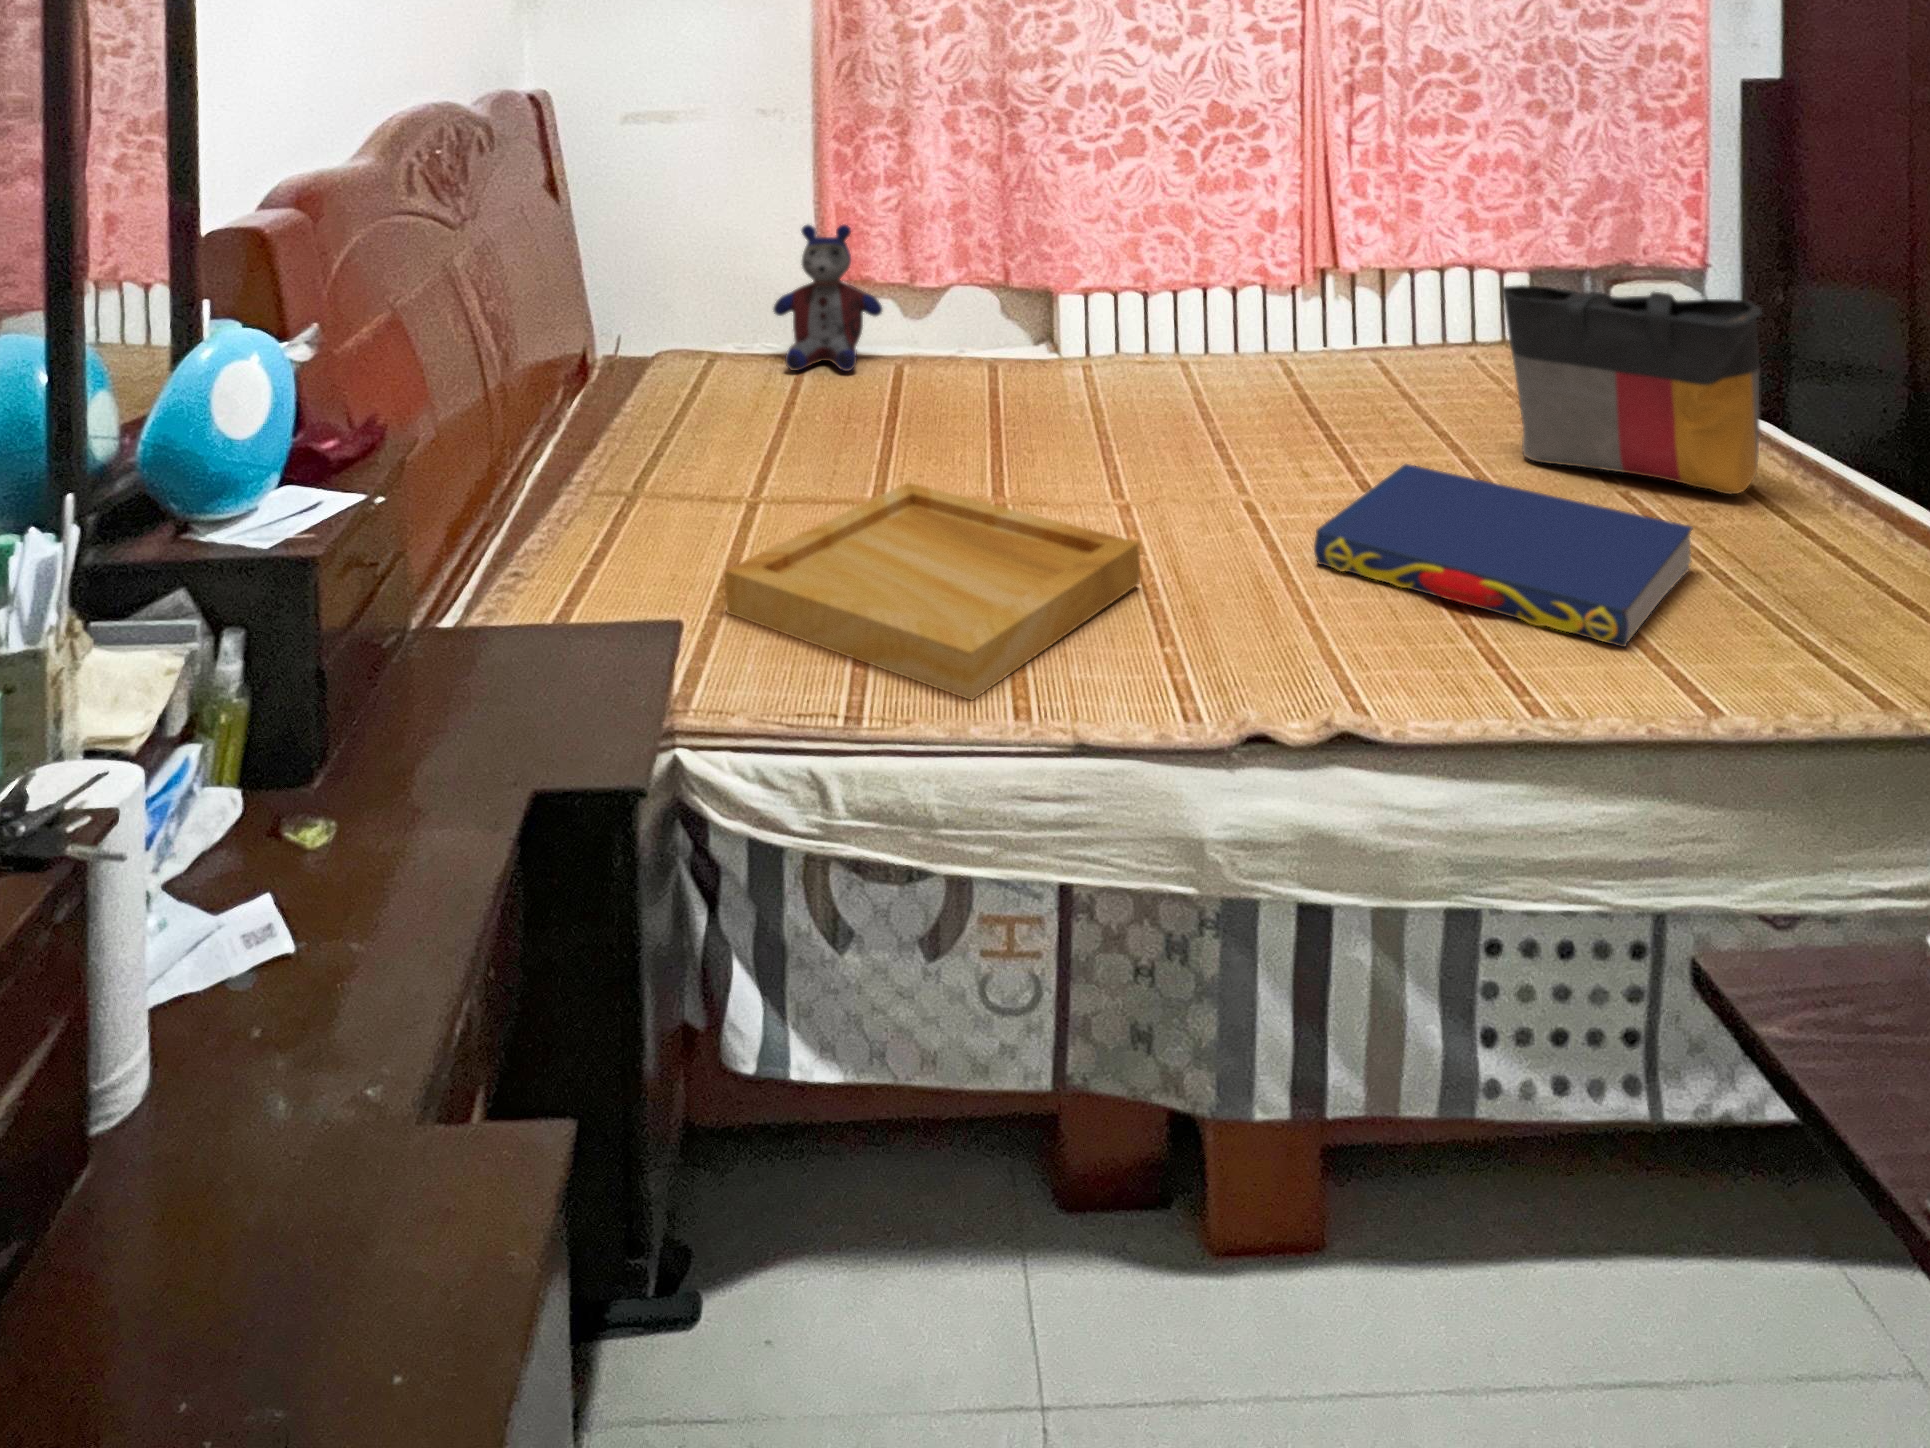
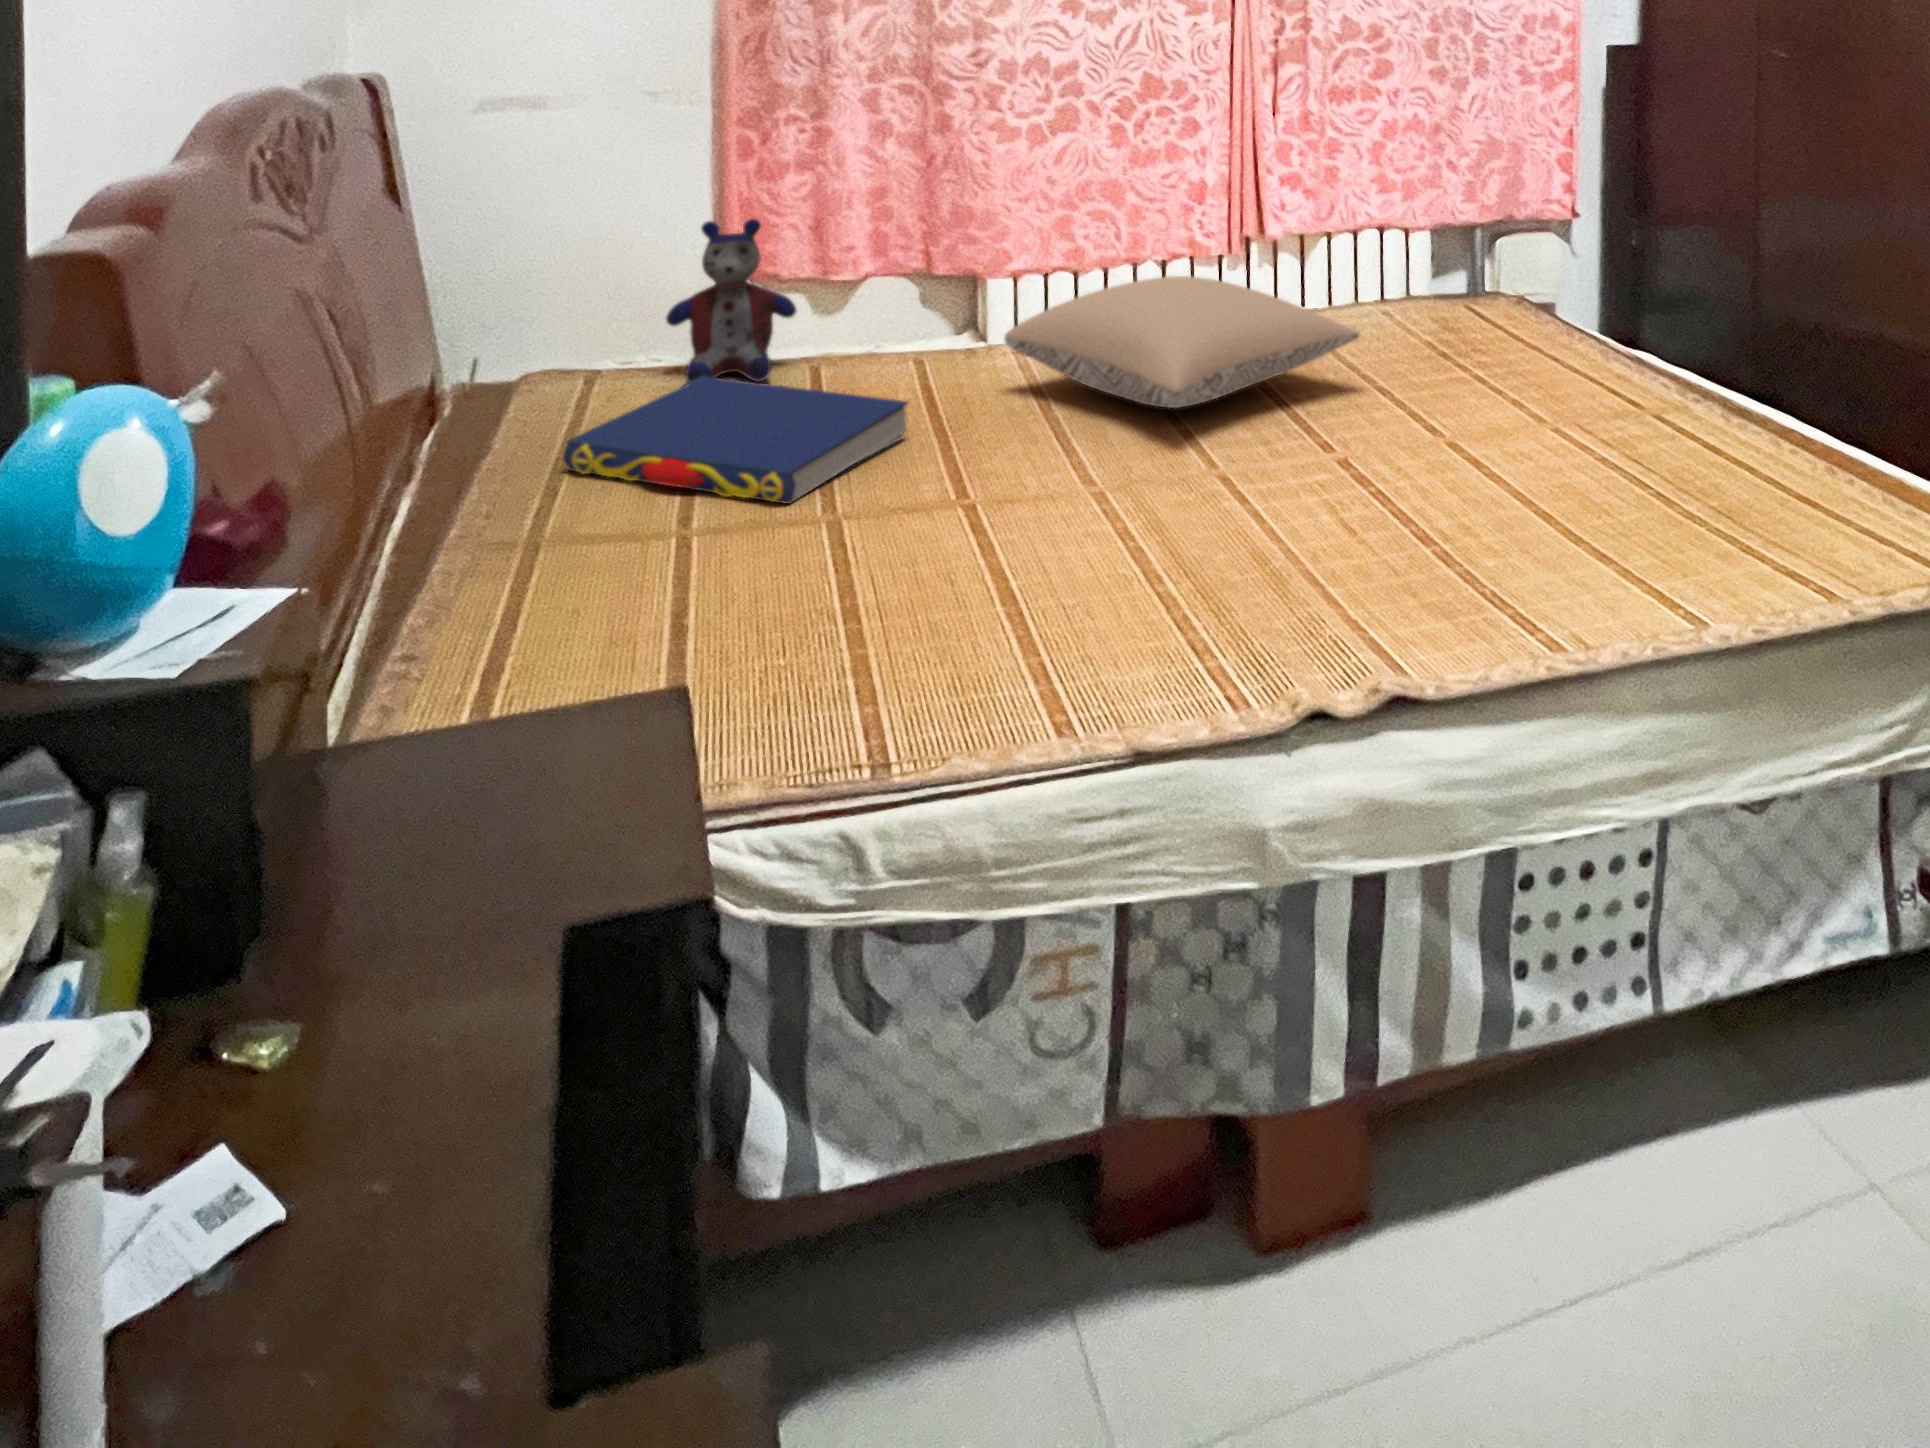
tote bag: present [1502,285,1762,494] -> none [1445,238,1672,416]
pillow: none [1058,304,1413,431] -> present [1005,276,1360,408]
book: present [1314,464,1692,647] -> present [563,376,908,504]
tray: present [725,483,1140,700] -> none [697,496,1155,727]

